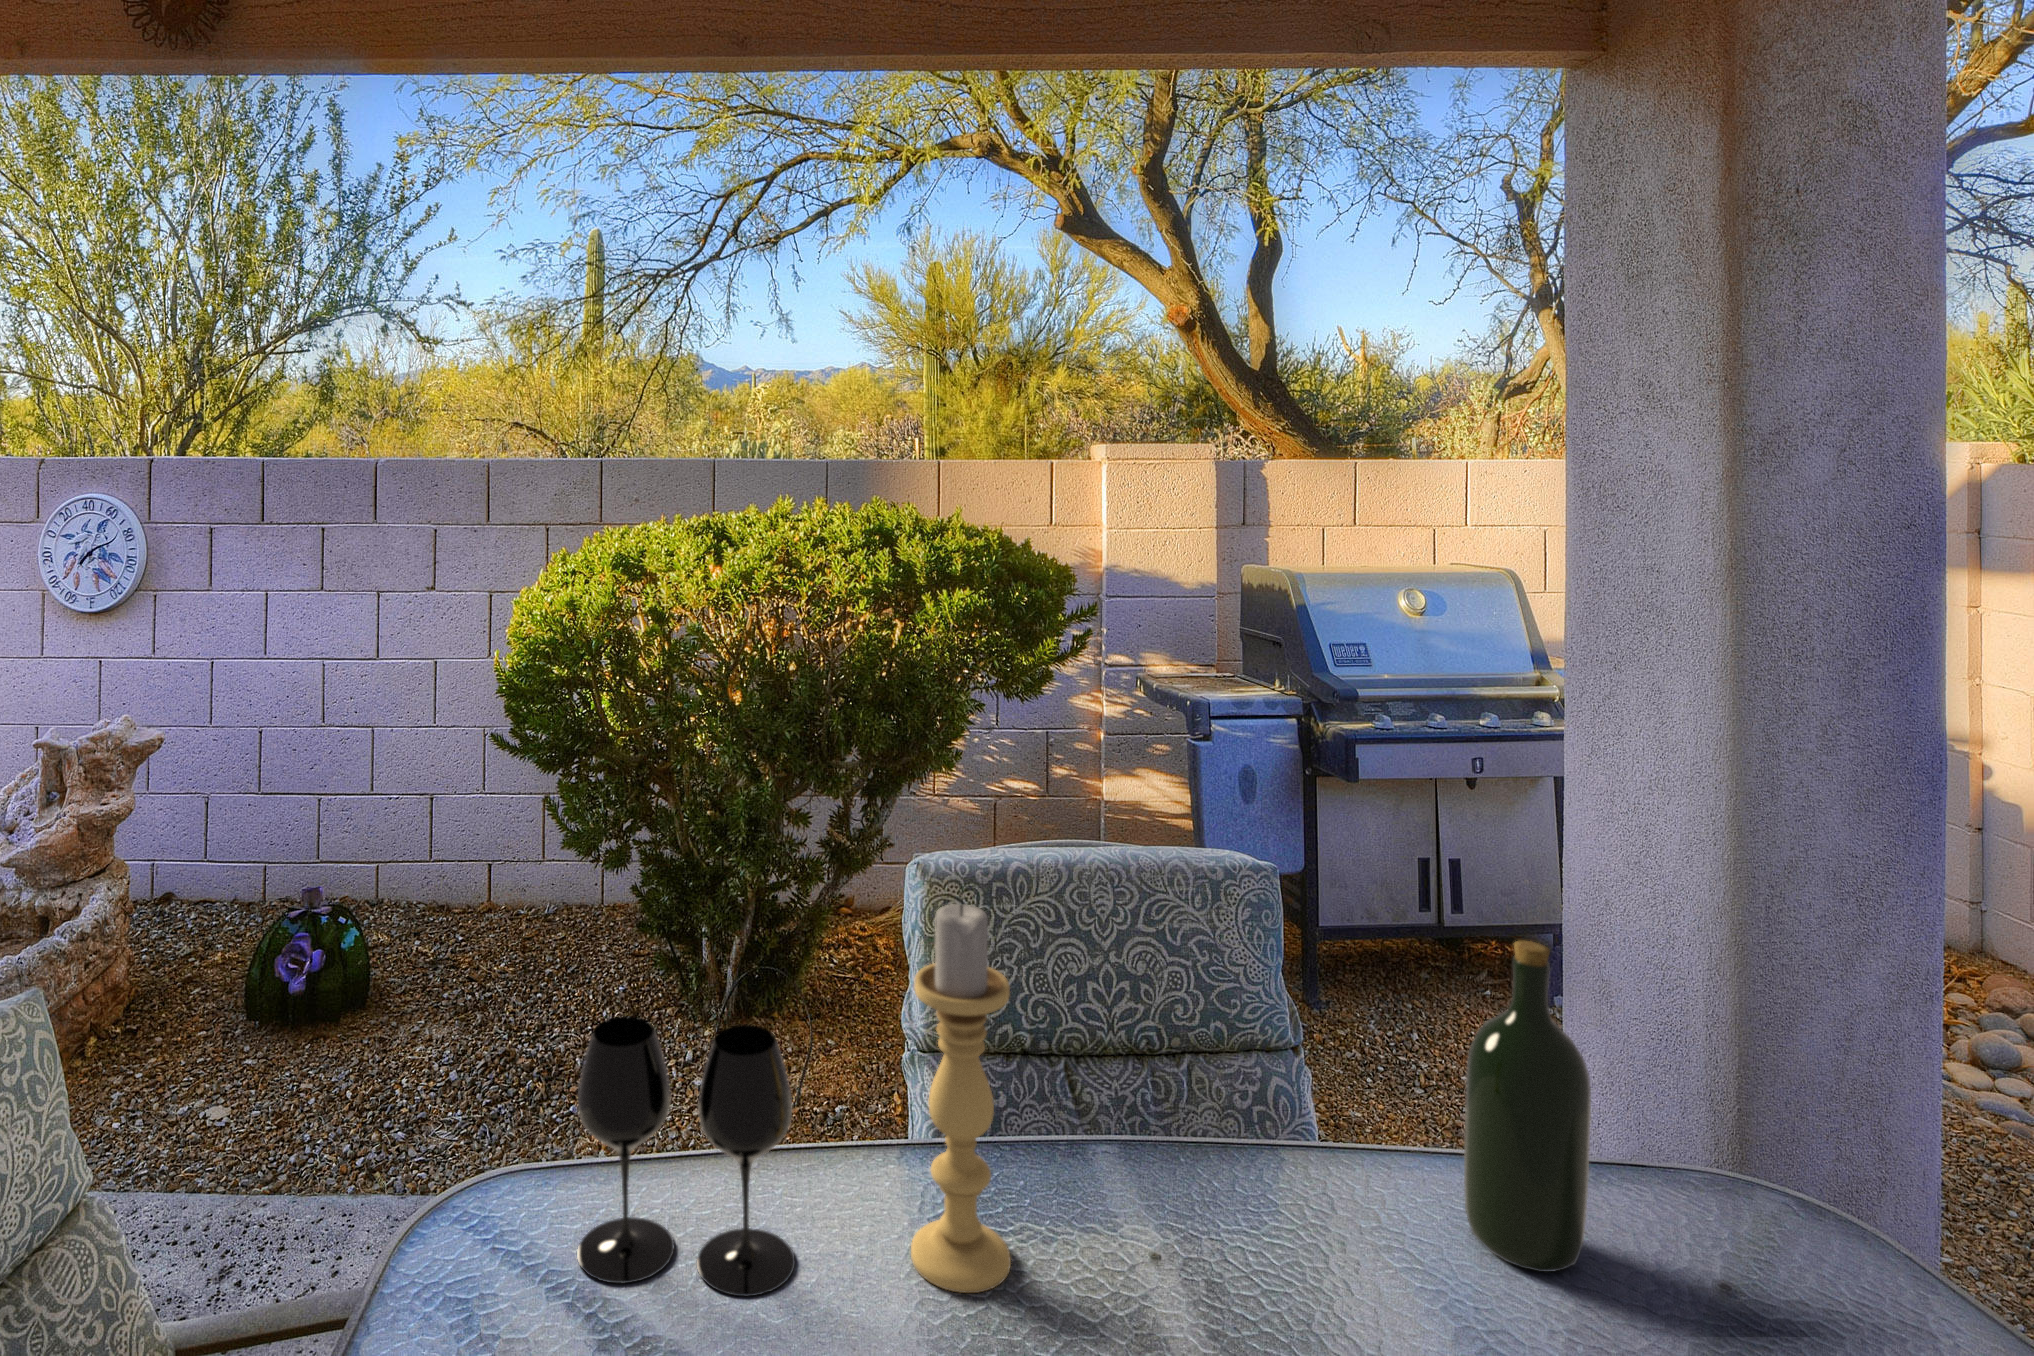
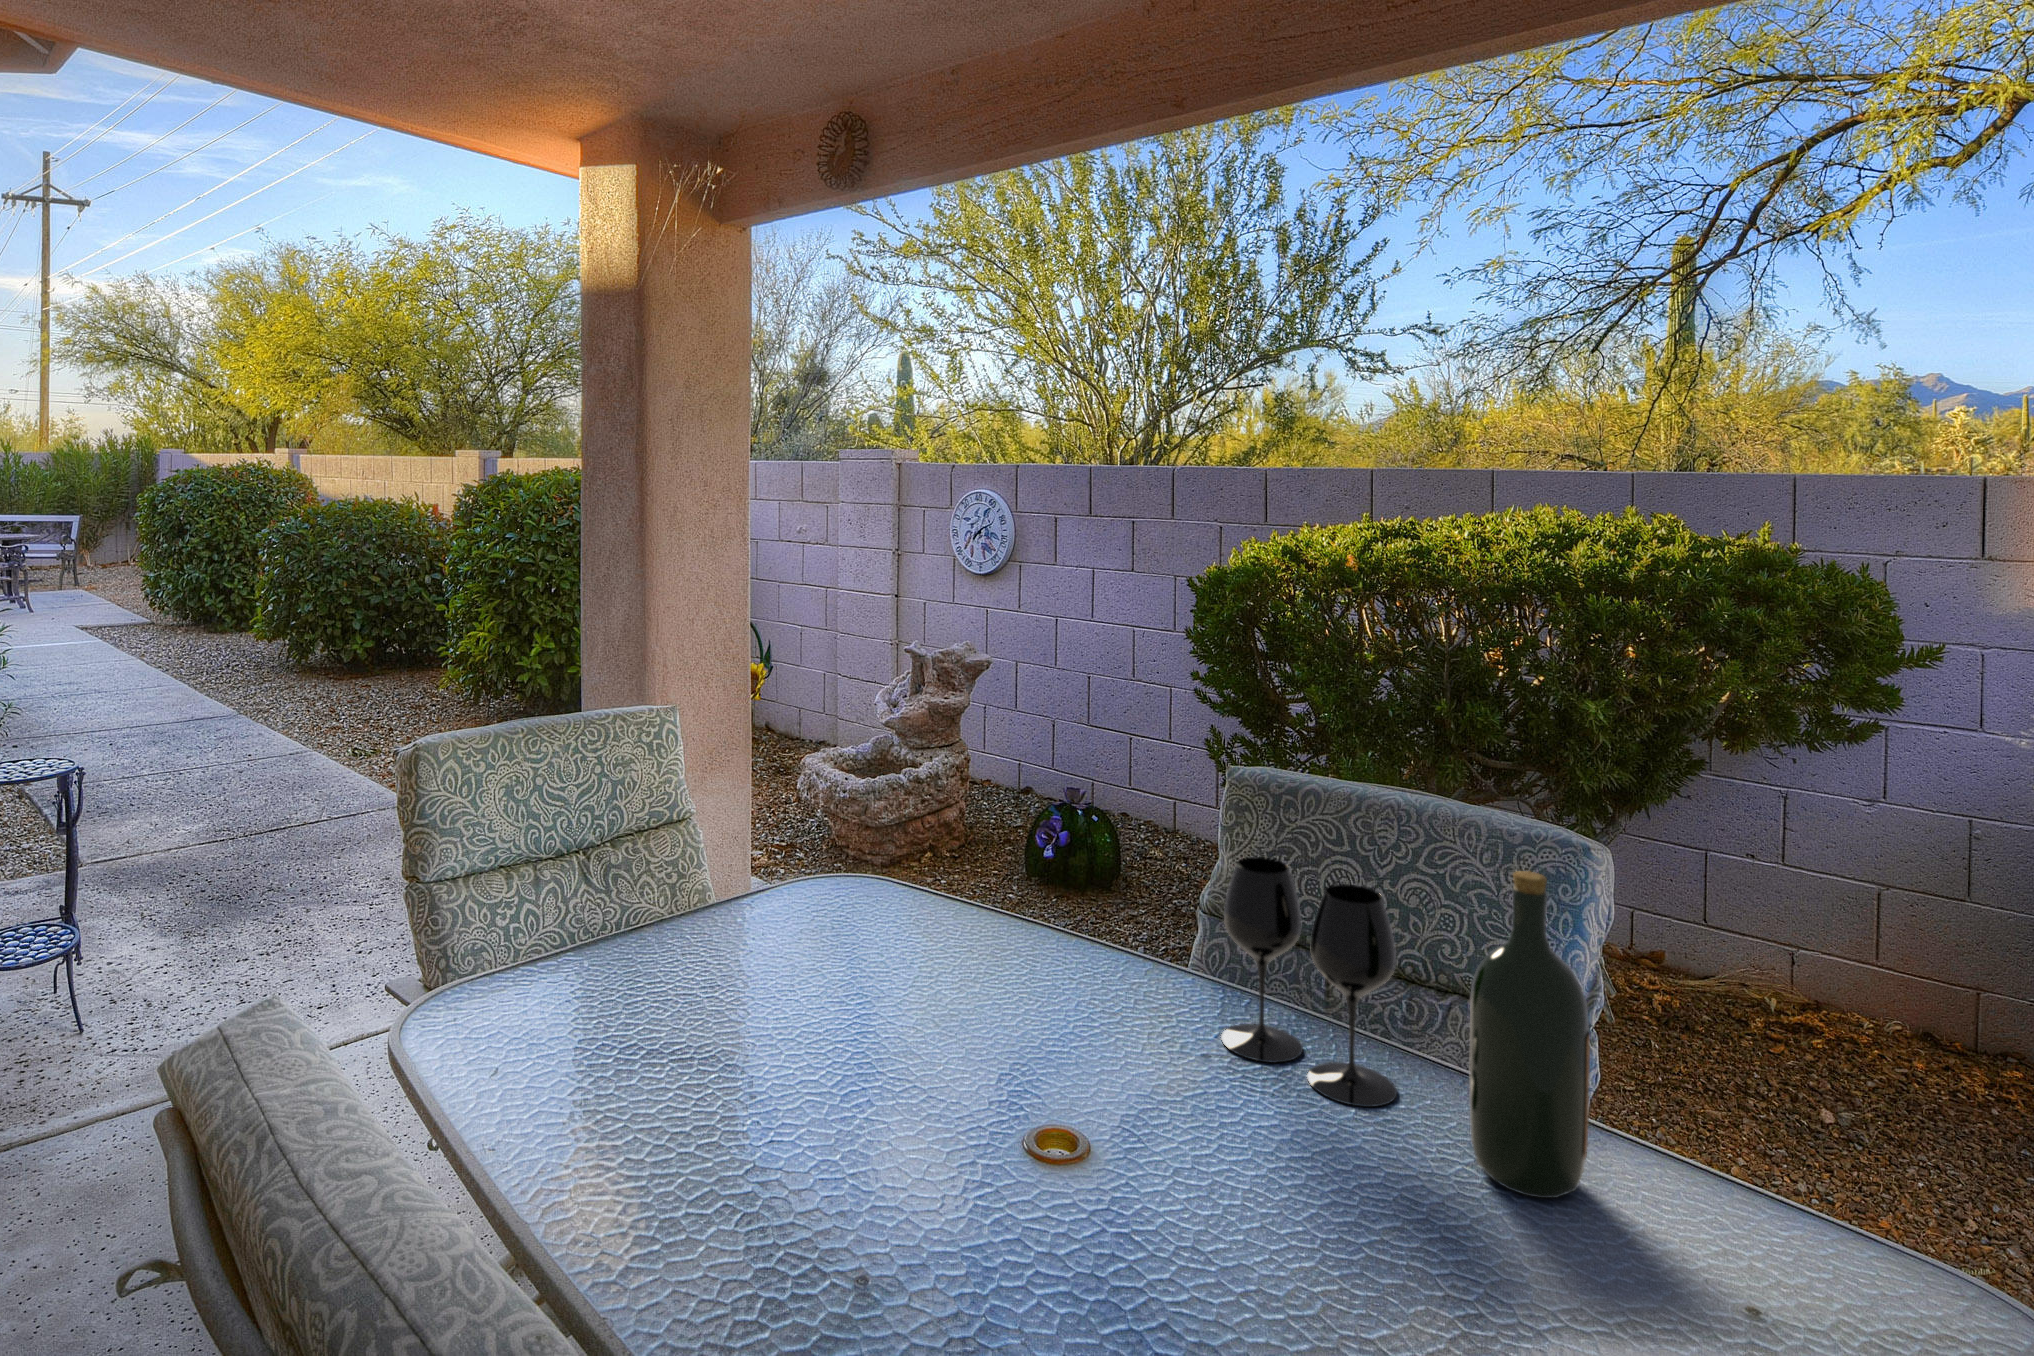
candle holder: present [911,904,1011,1293] -> none [1025,738,1098,1018]
wine glass: present [577,1016,795,1296] -> present [1221,857,1397,1107]

